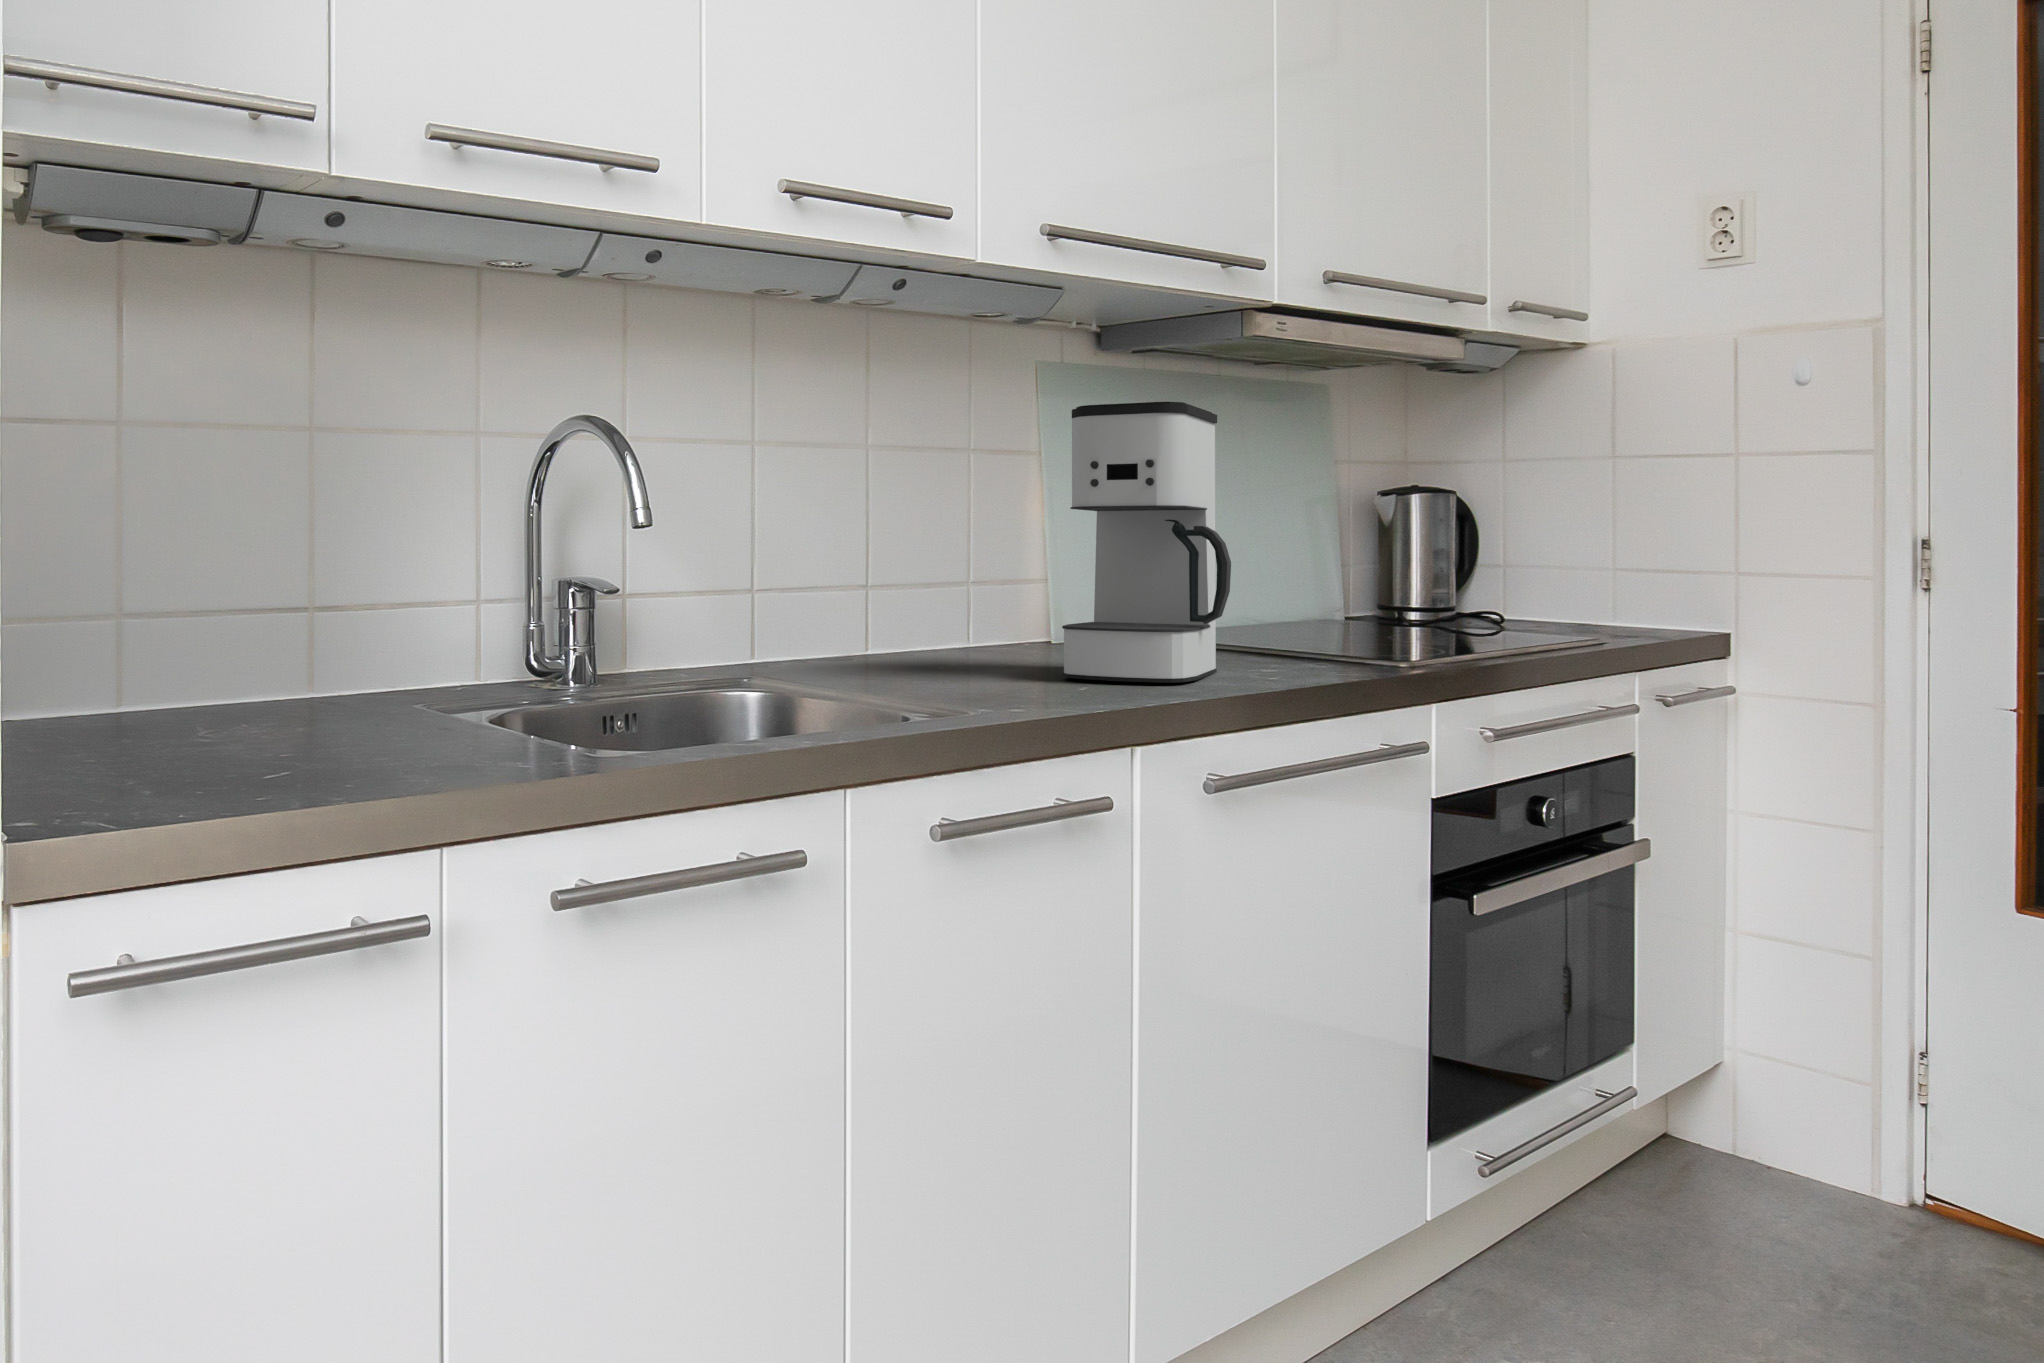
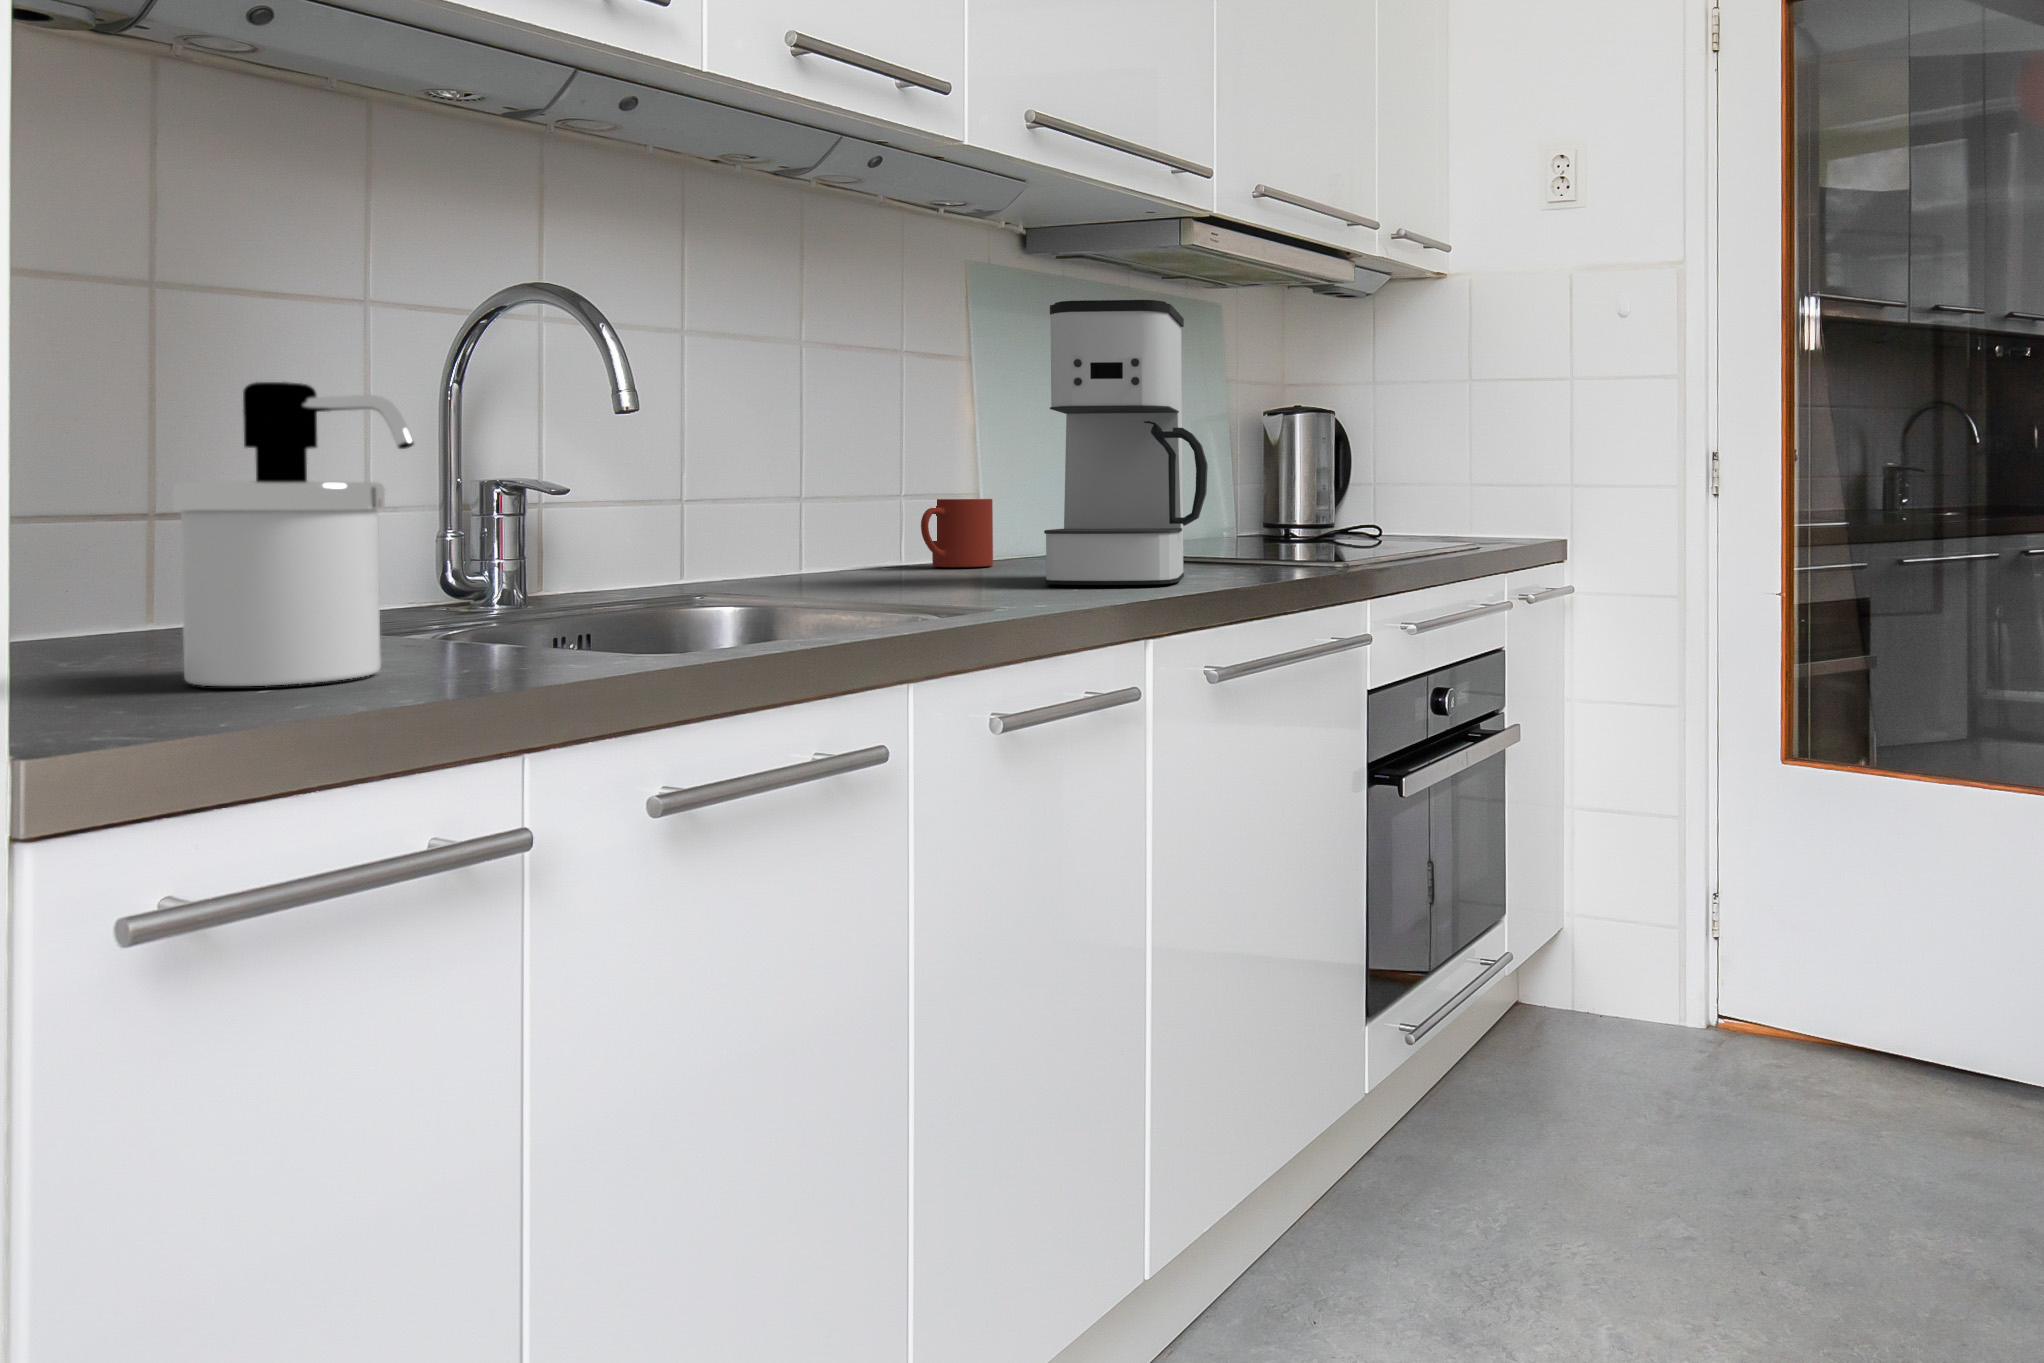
soap dispenser: none [271,520,417,757] -> present [173,382,414,686]
mug: none [978,587,1049,652] -> present [921,499,993,567]

